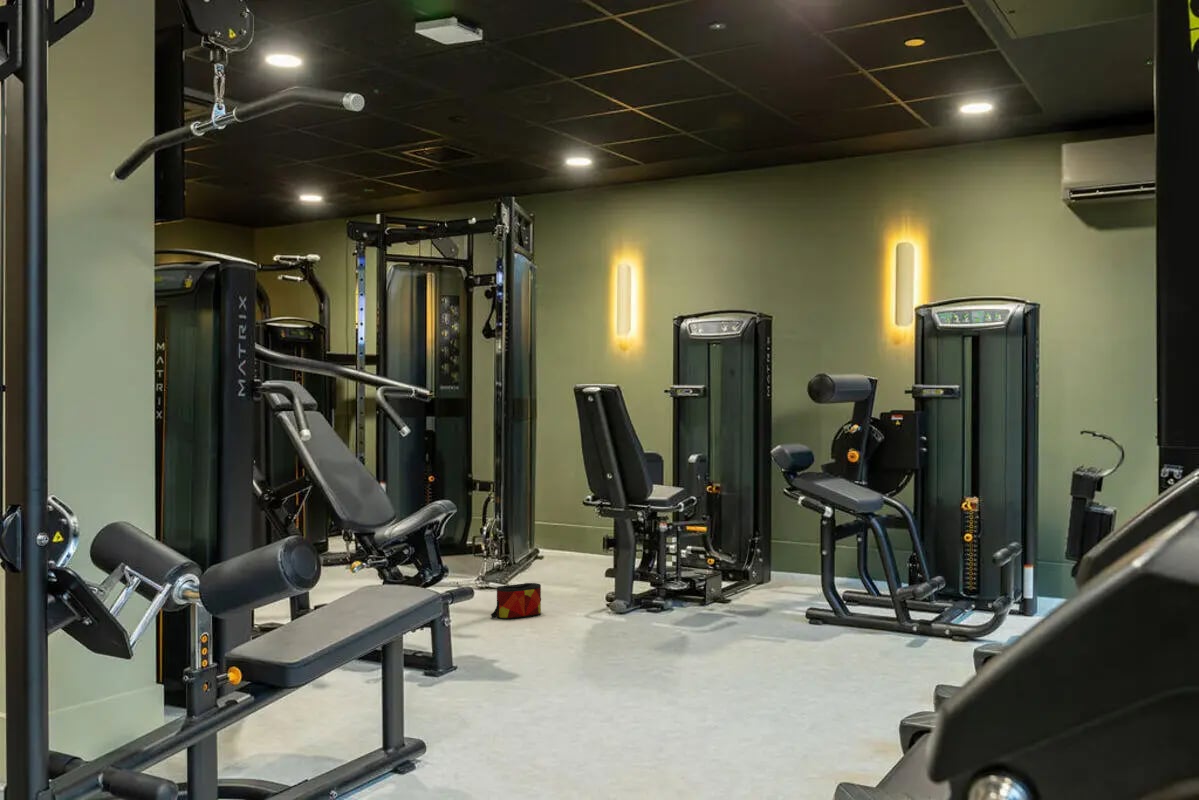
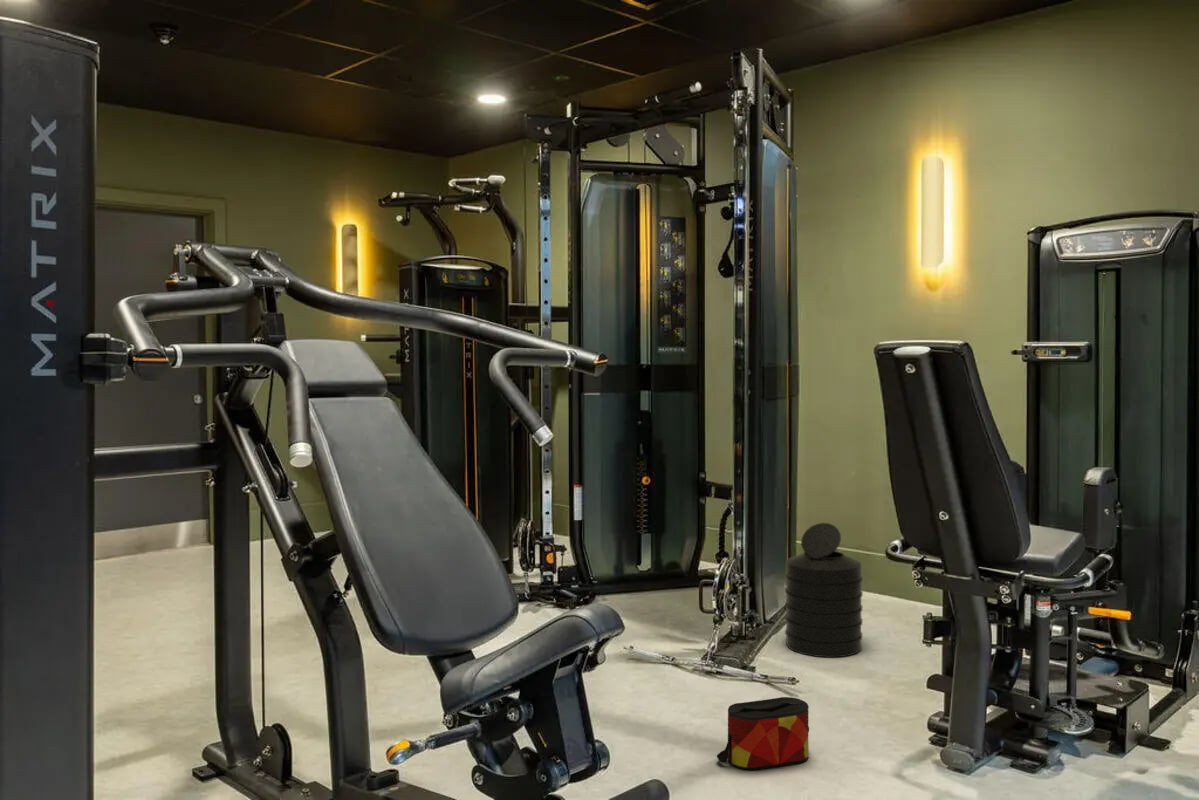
trash can: none [527,498,575,581] -> present [785,523,863,657]

